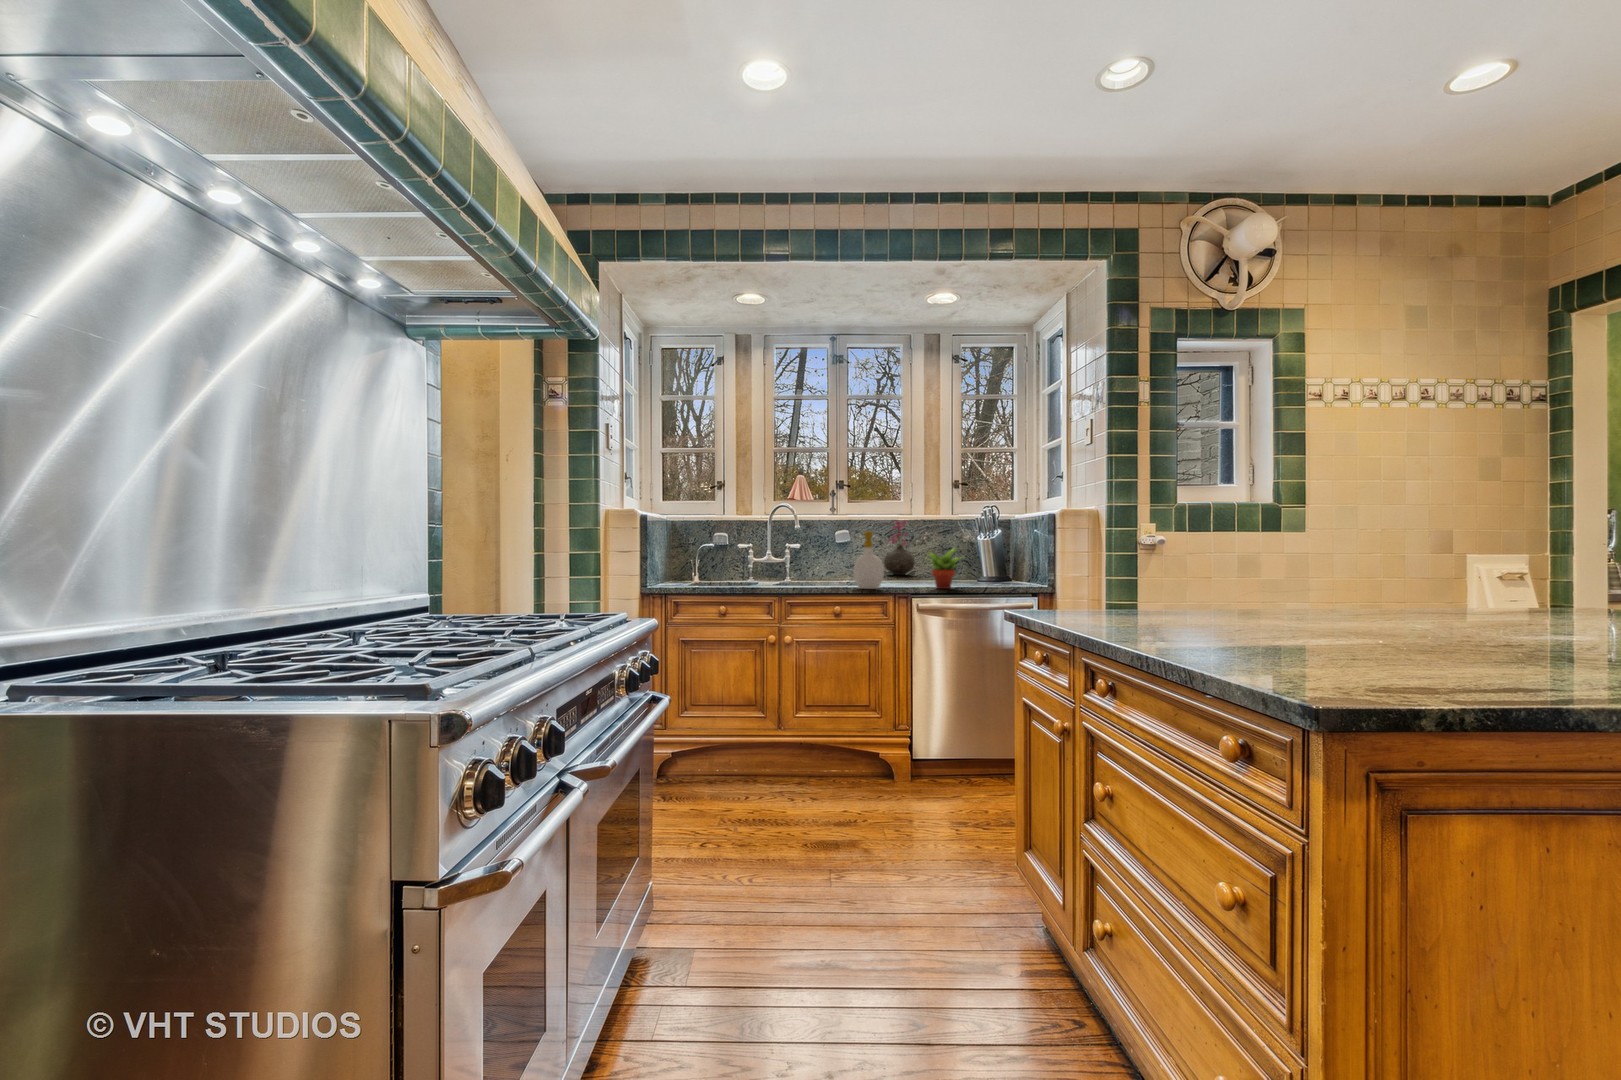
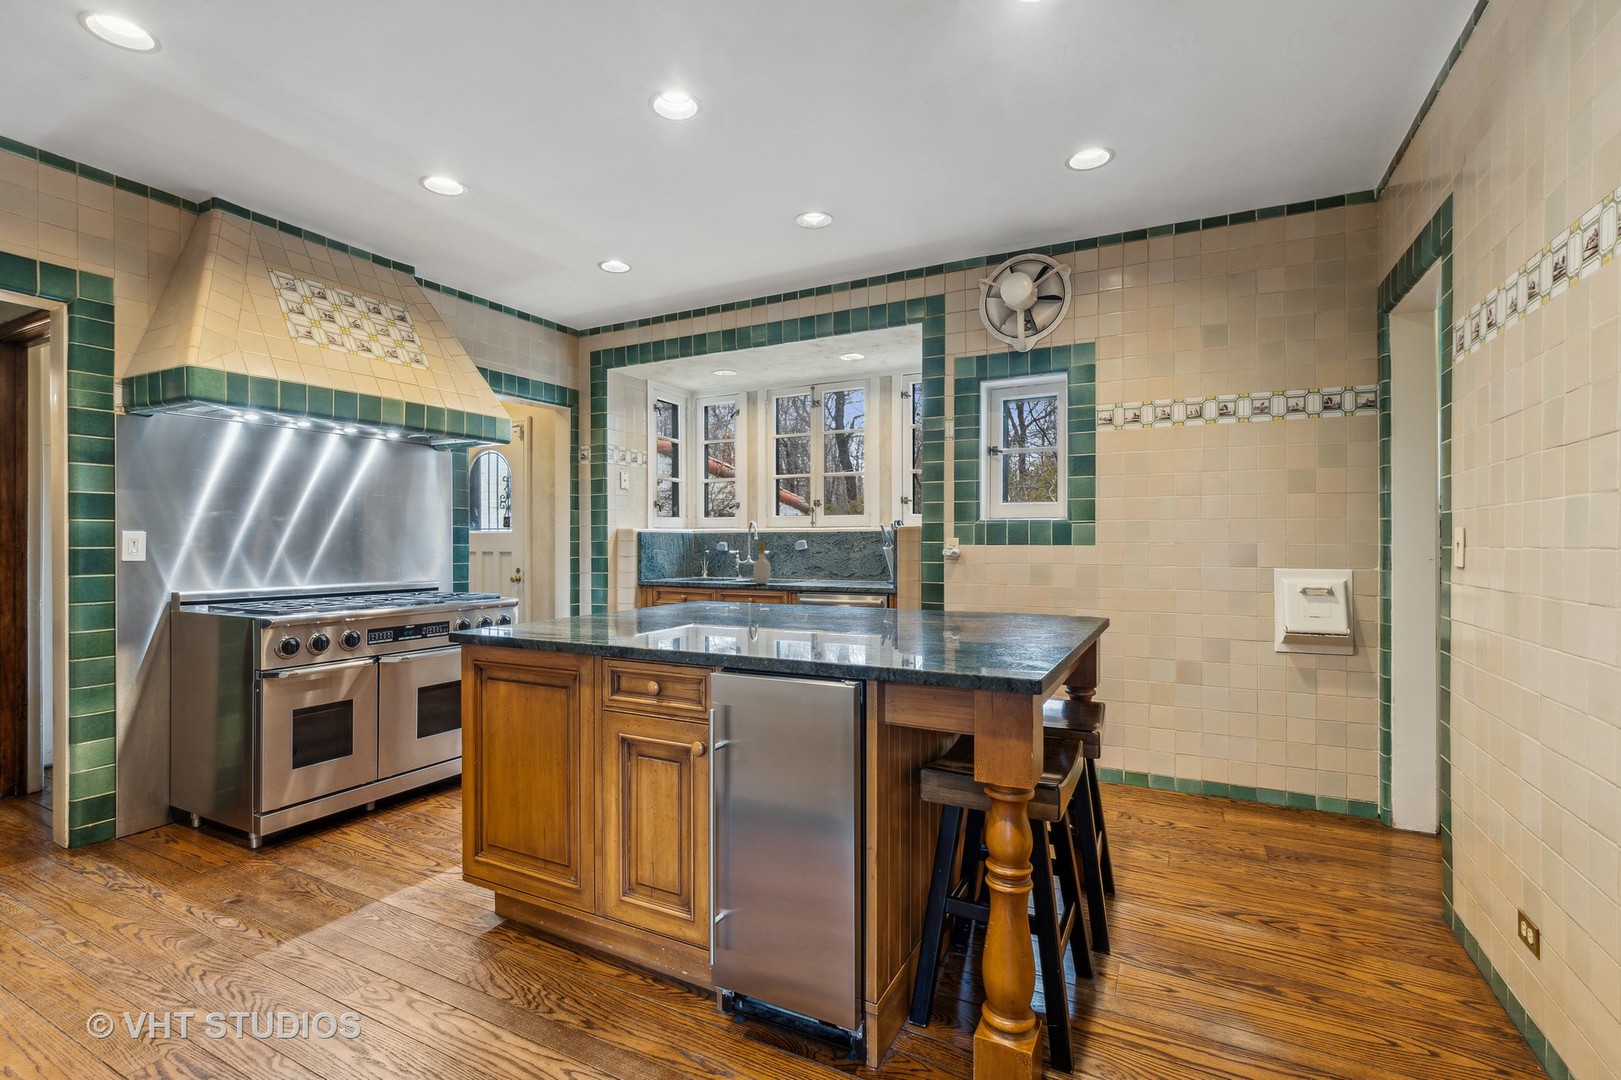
vase: present [884,521,915,575] -> none [833,533,858,575]
succulent plant: present [928,548,960,589] -> none [795,554,828,586]

